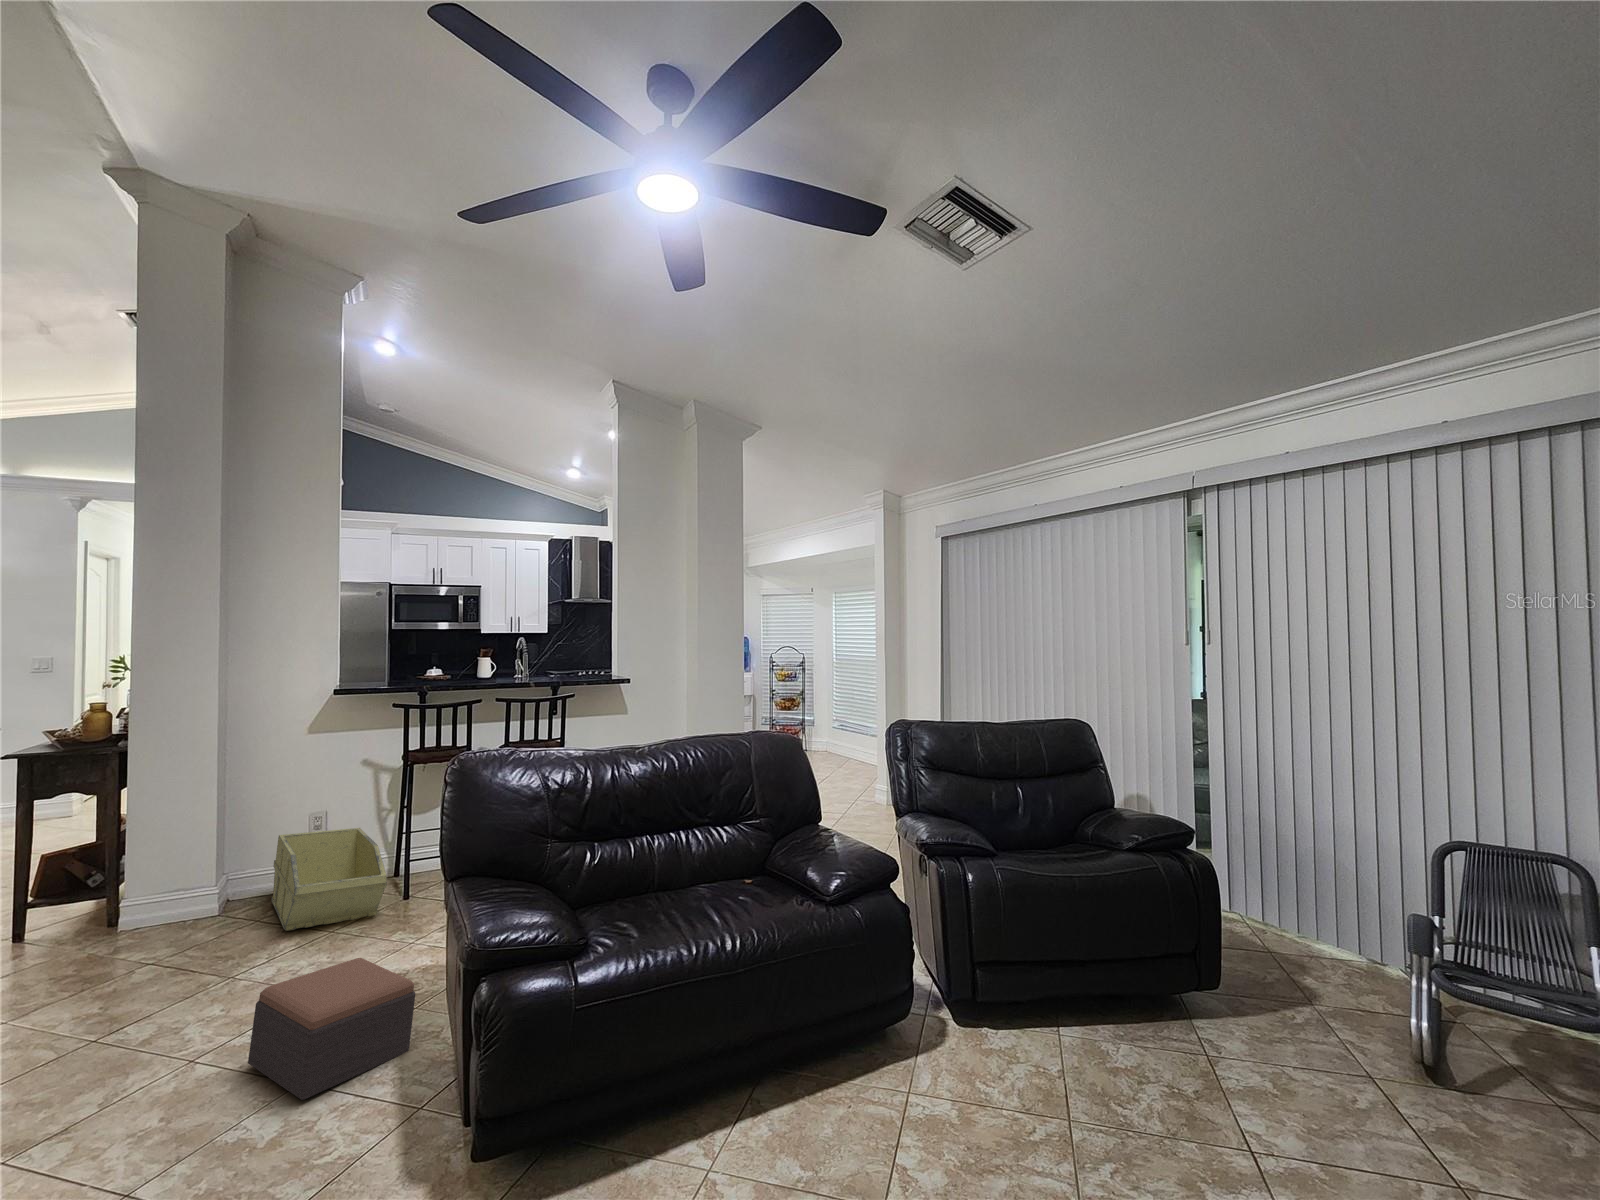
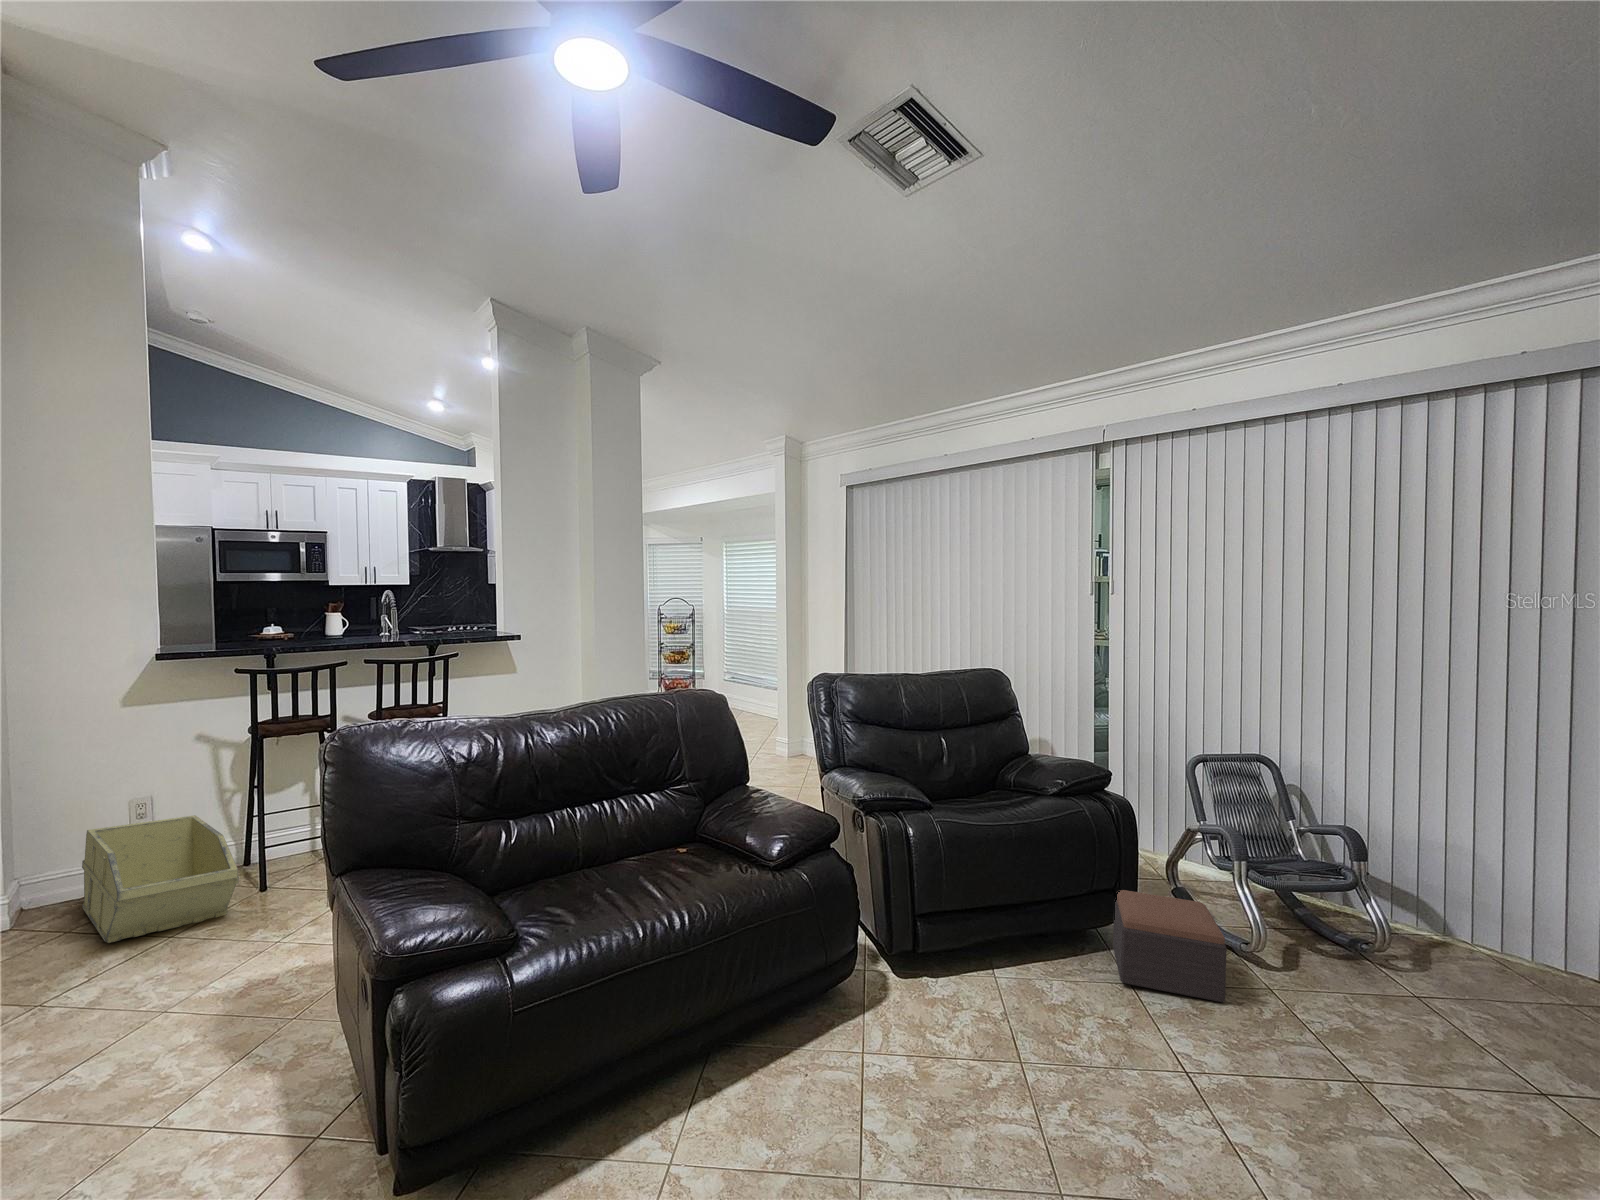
footstool: present [248,958,415,1100] -> present [1113,890,1227,1002]

